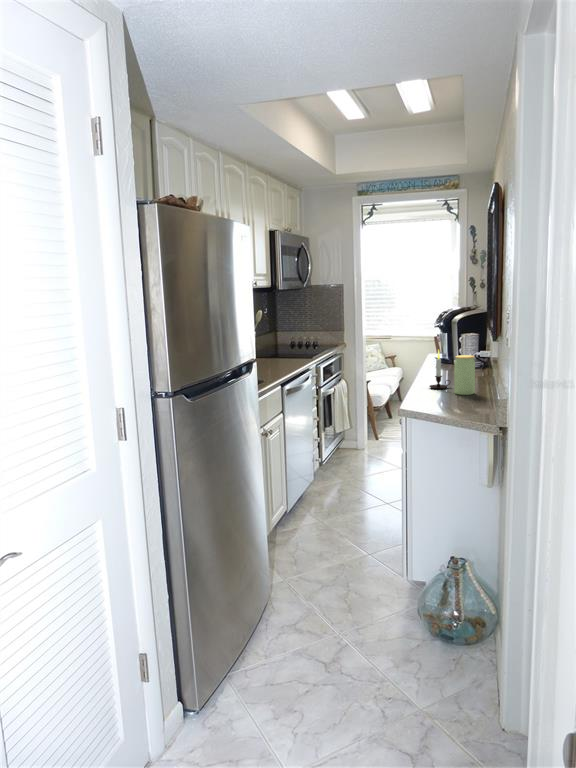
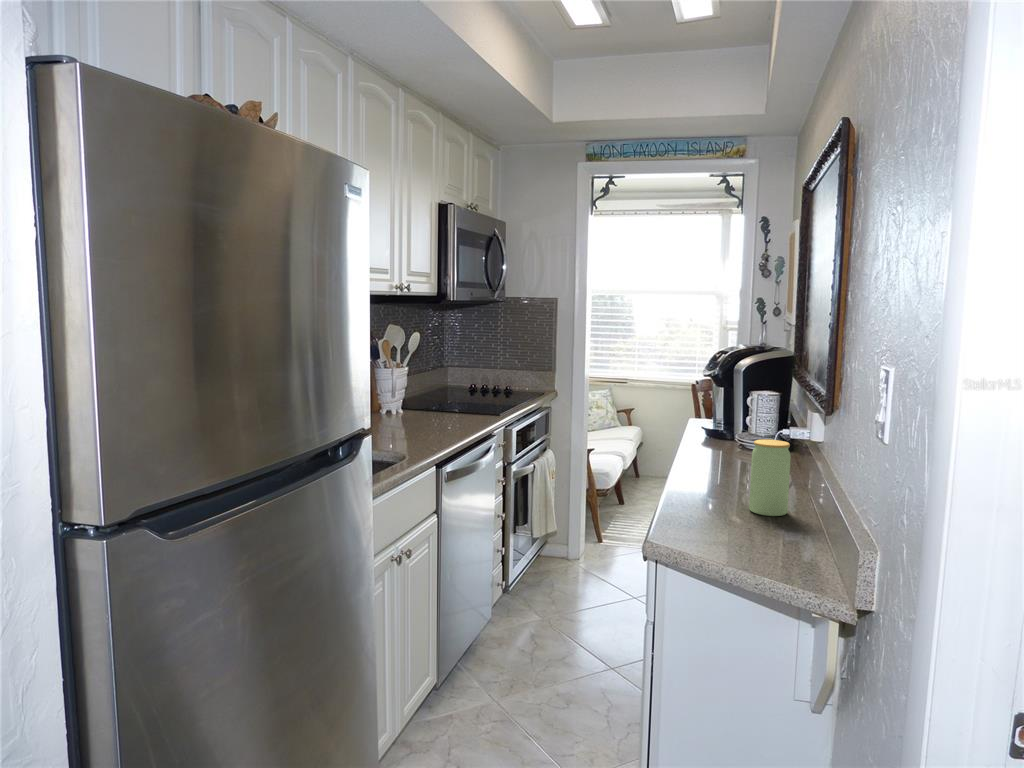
candle: present [429,350,450,389] -> none [700,424,739,497]

